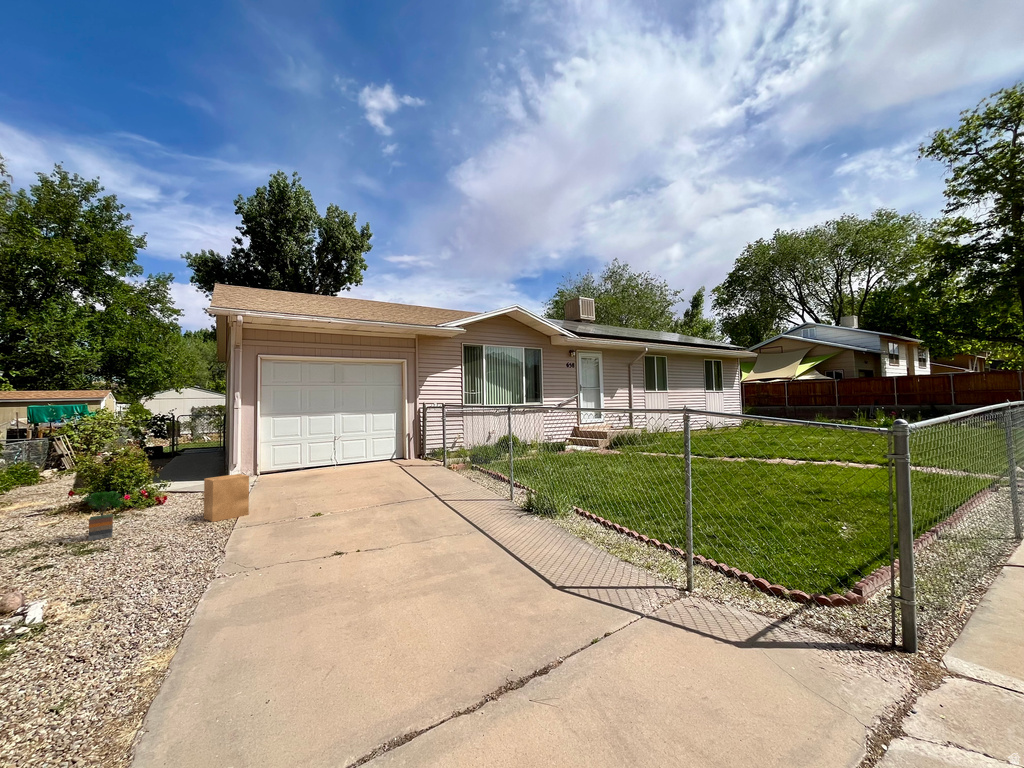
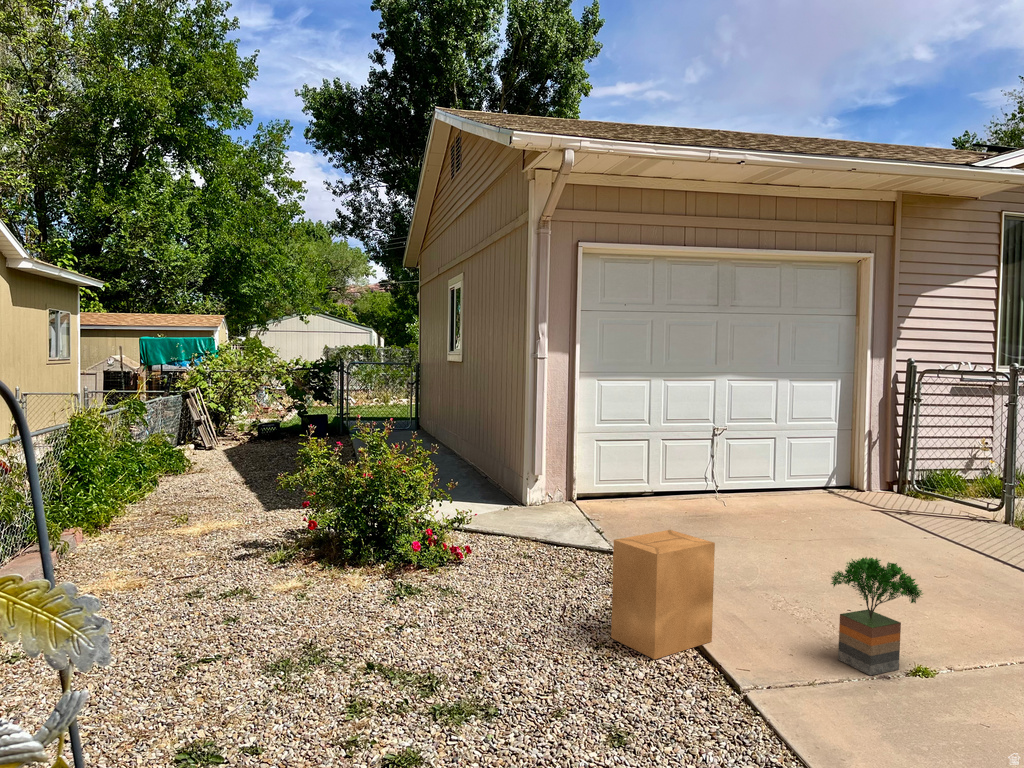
potted tree: present [83,491,123,541] -> present [831,557,923,676]

